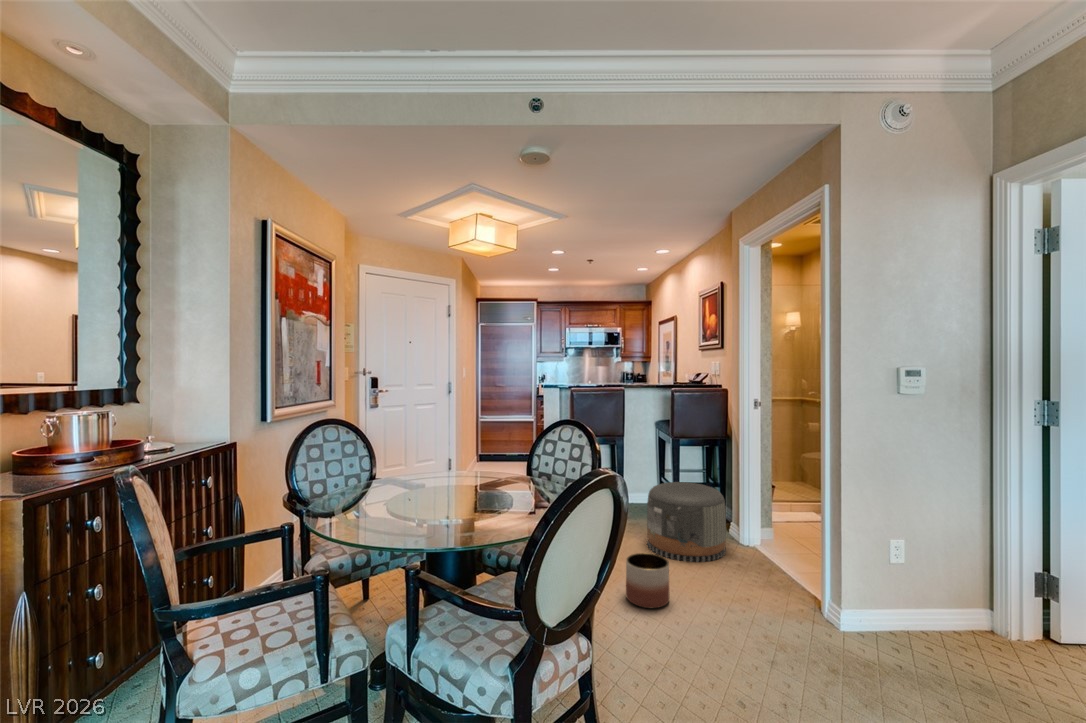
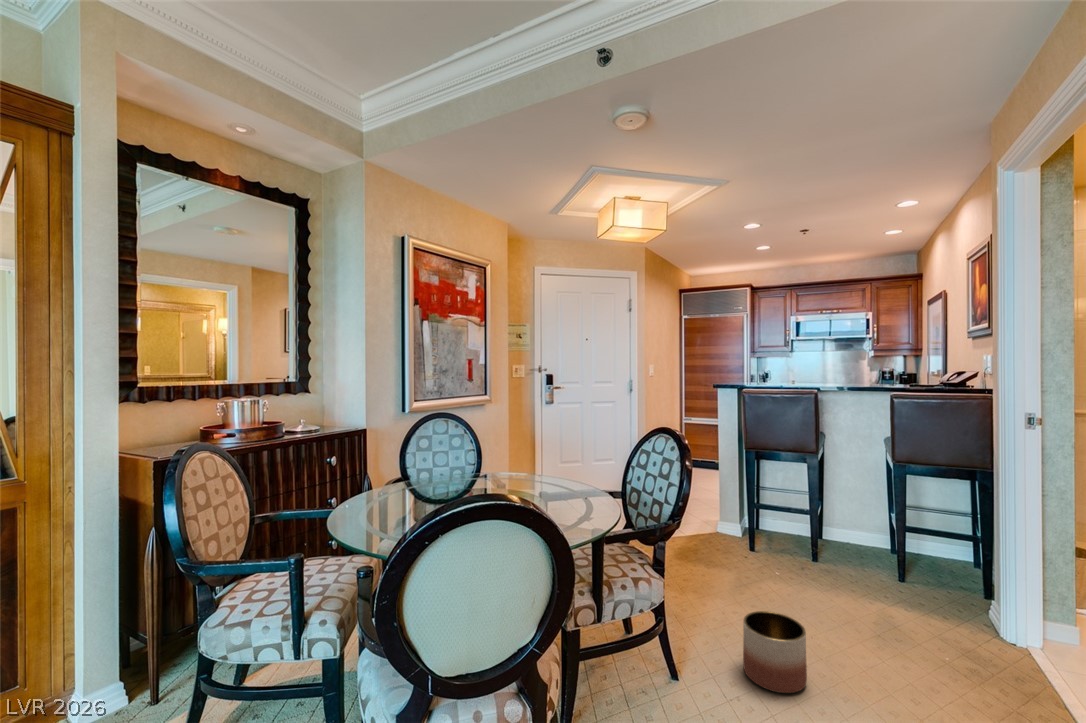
pouf: present [647,482,726,562] -> none [827,524,959,651]

